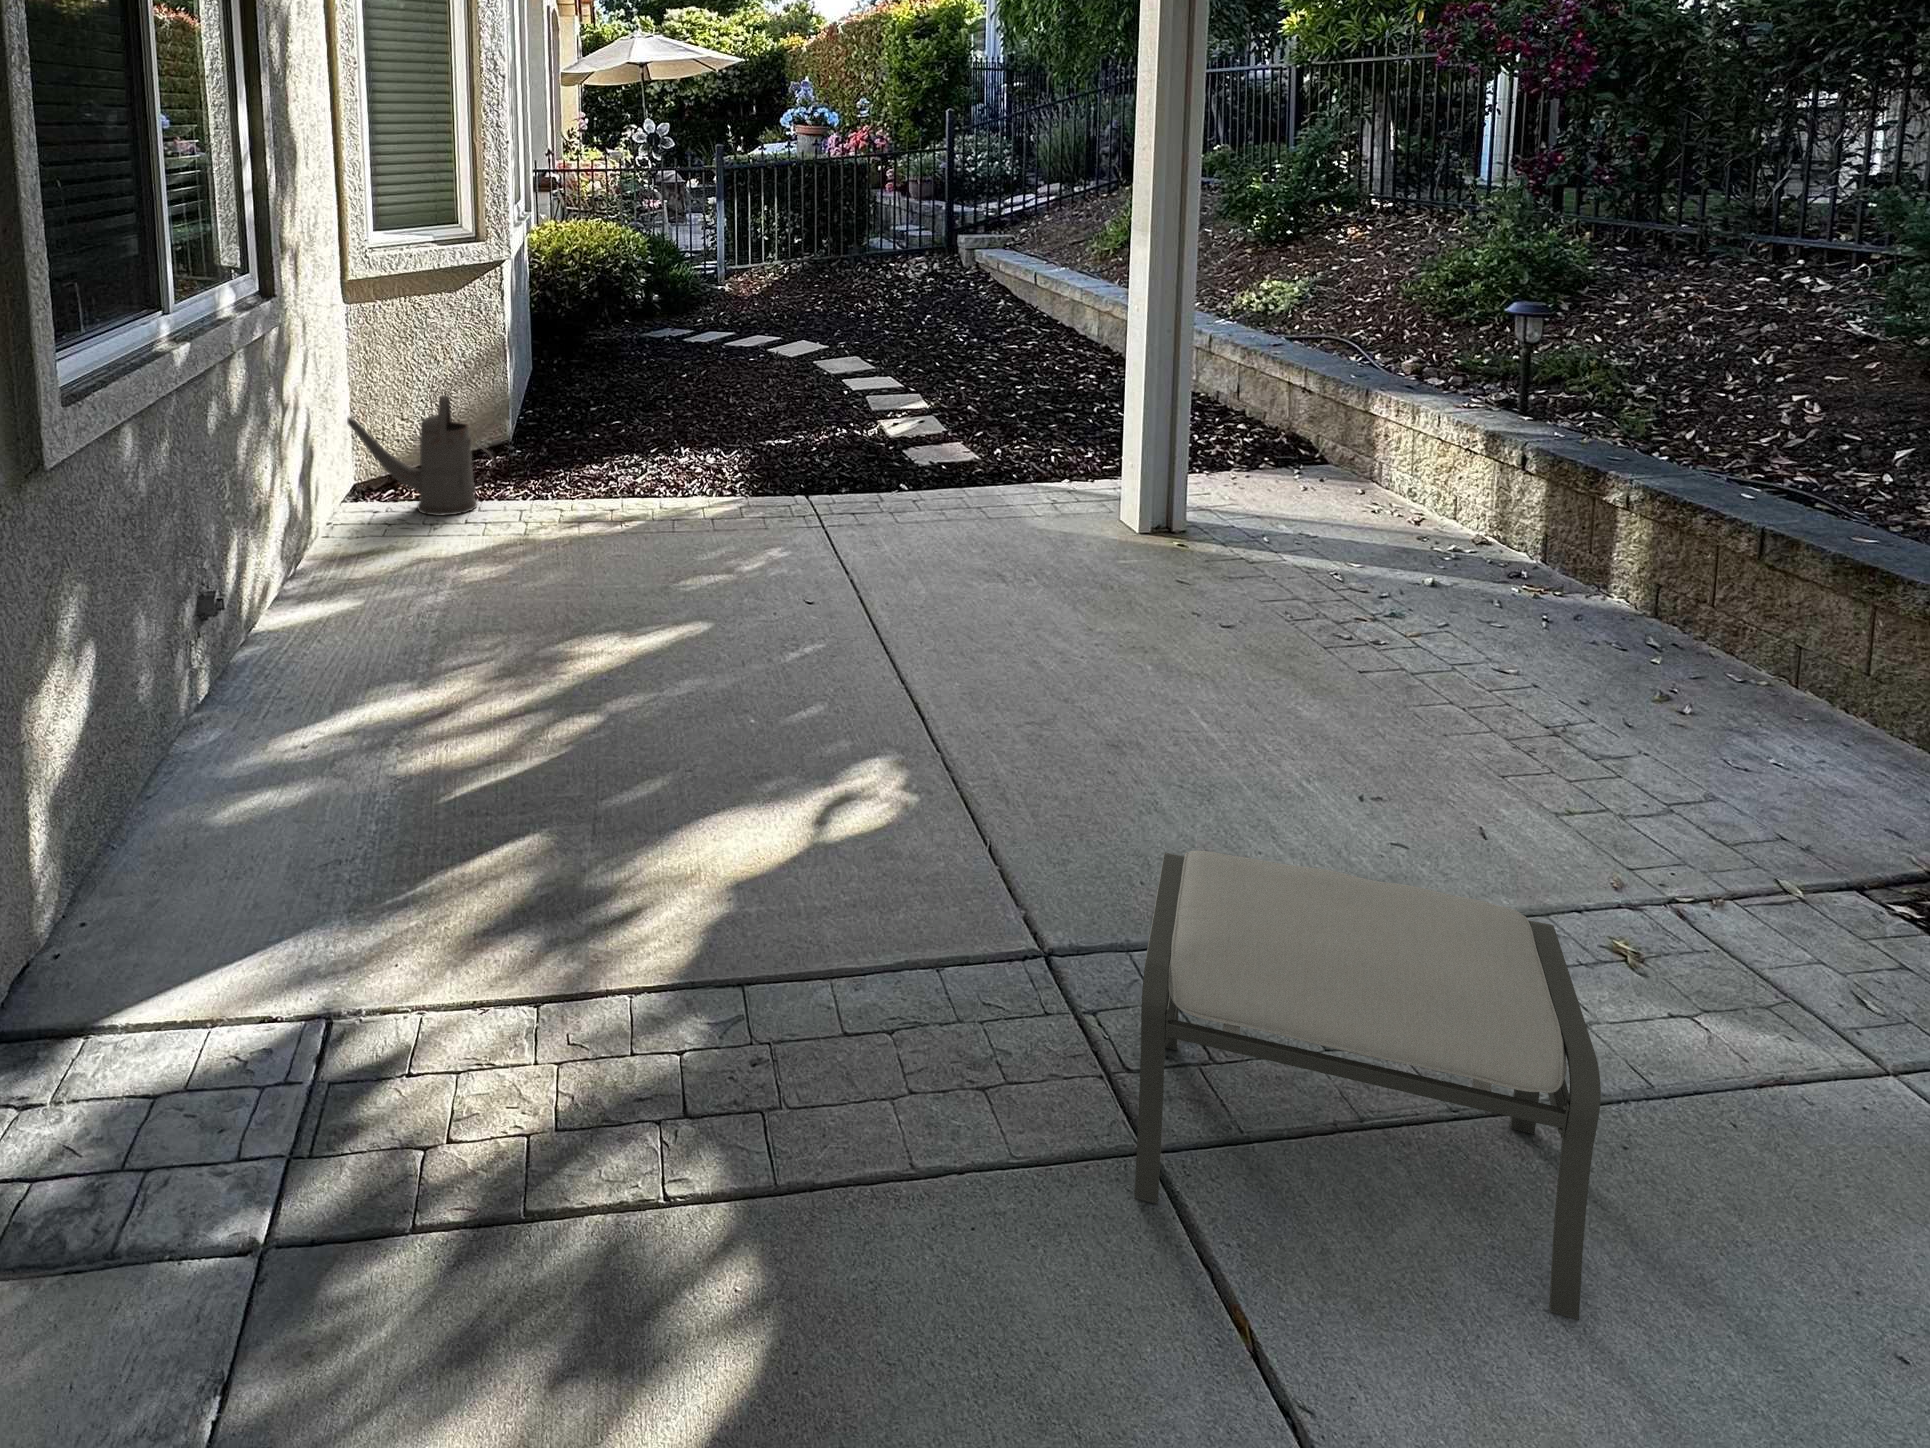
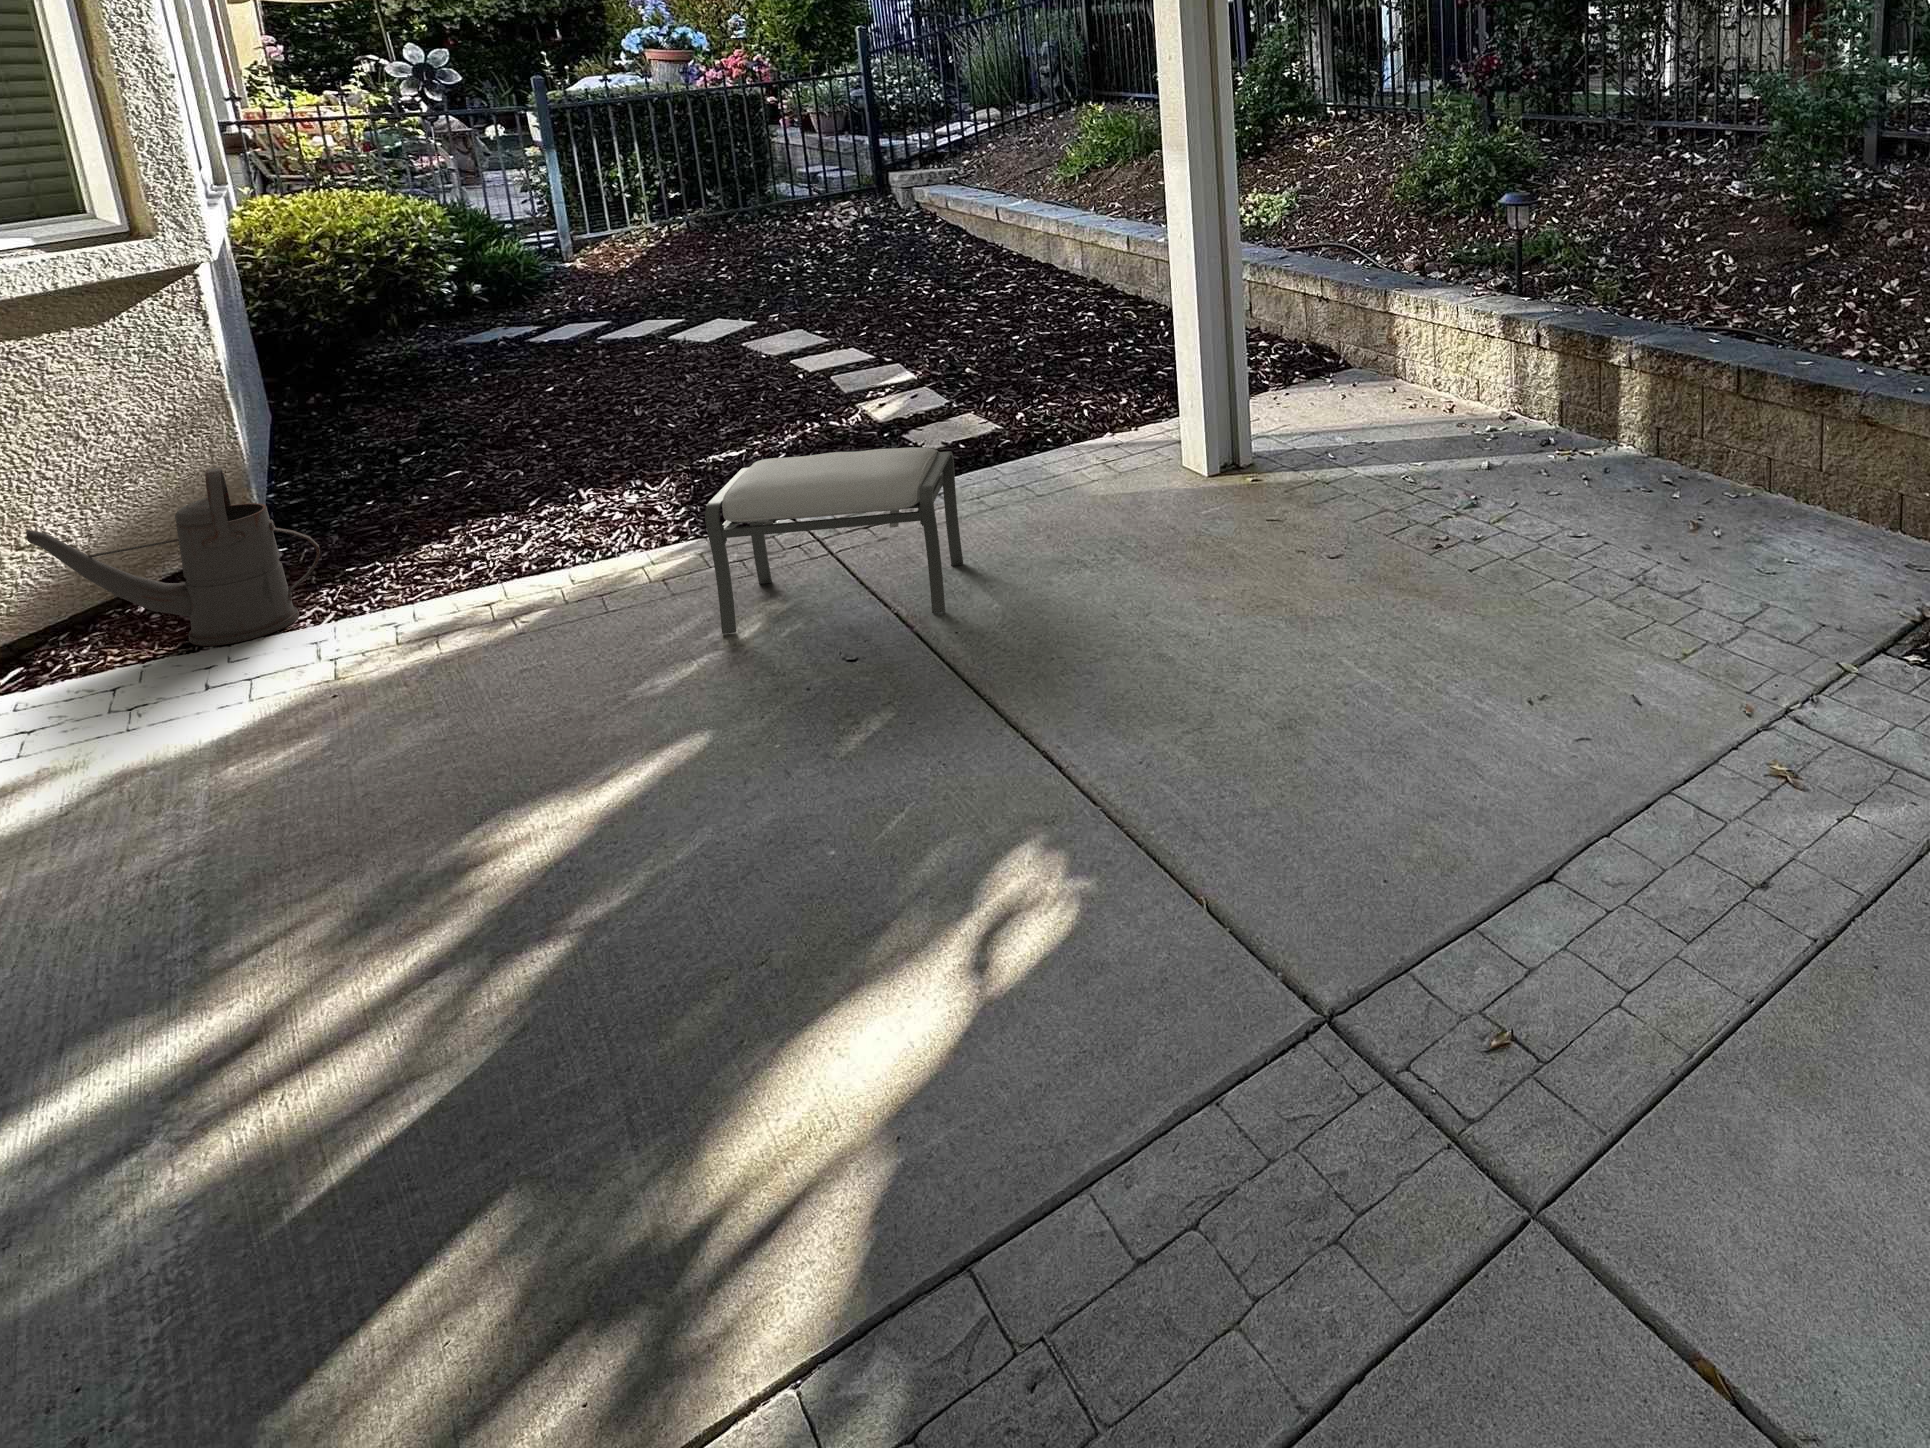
ottoman: present [1134,851,1601,1320] -> present [705,447,963,634]

